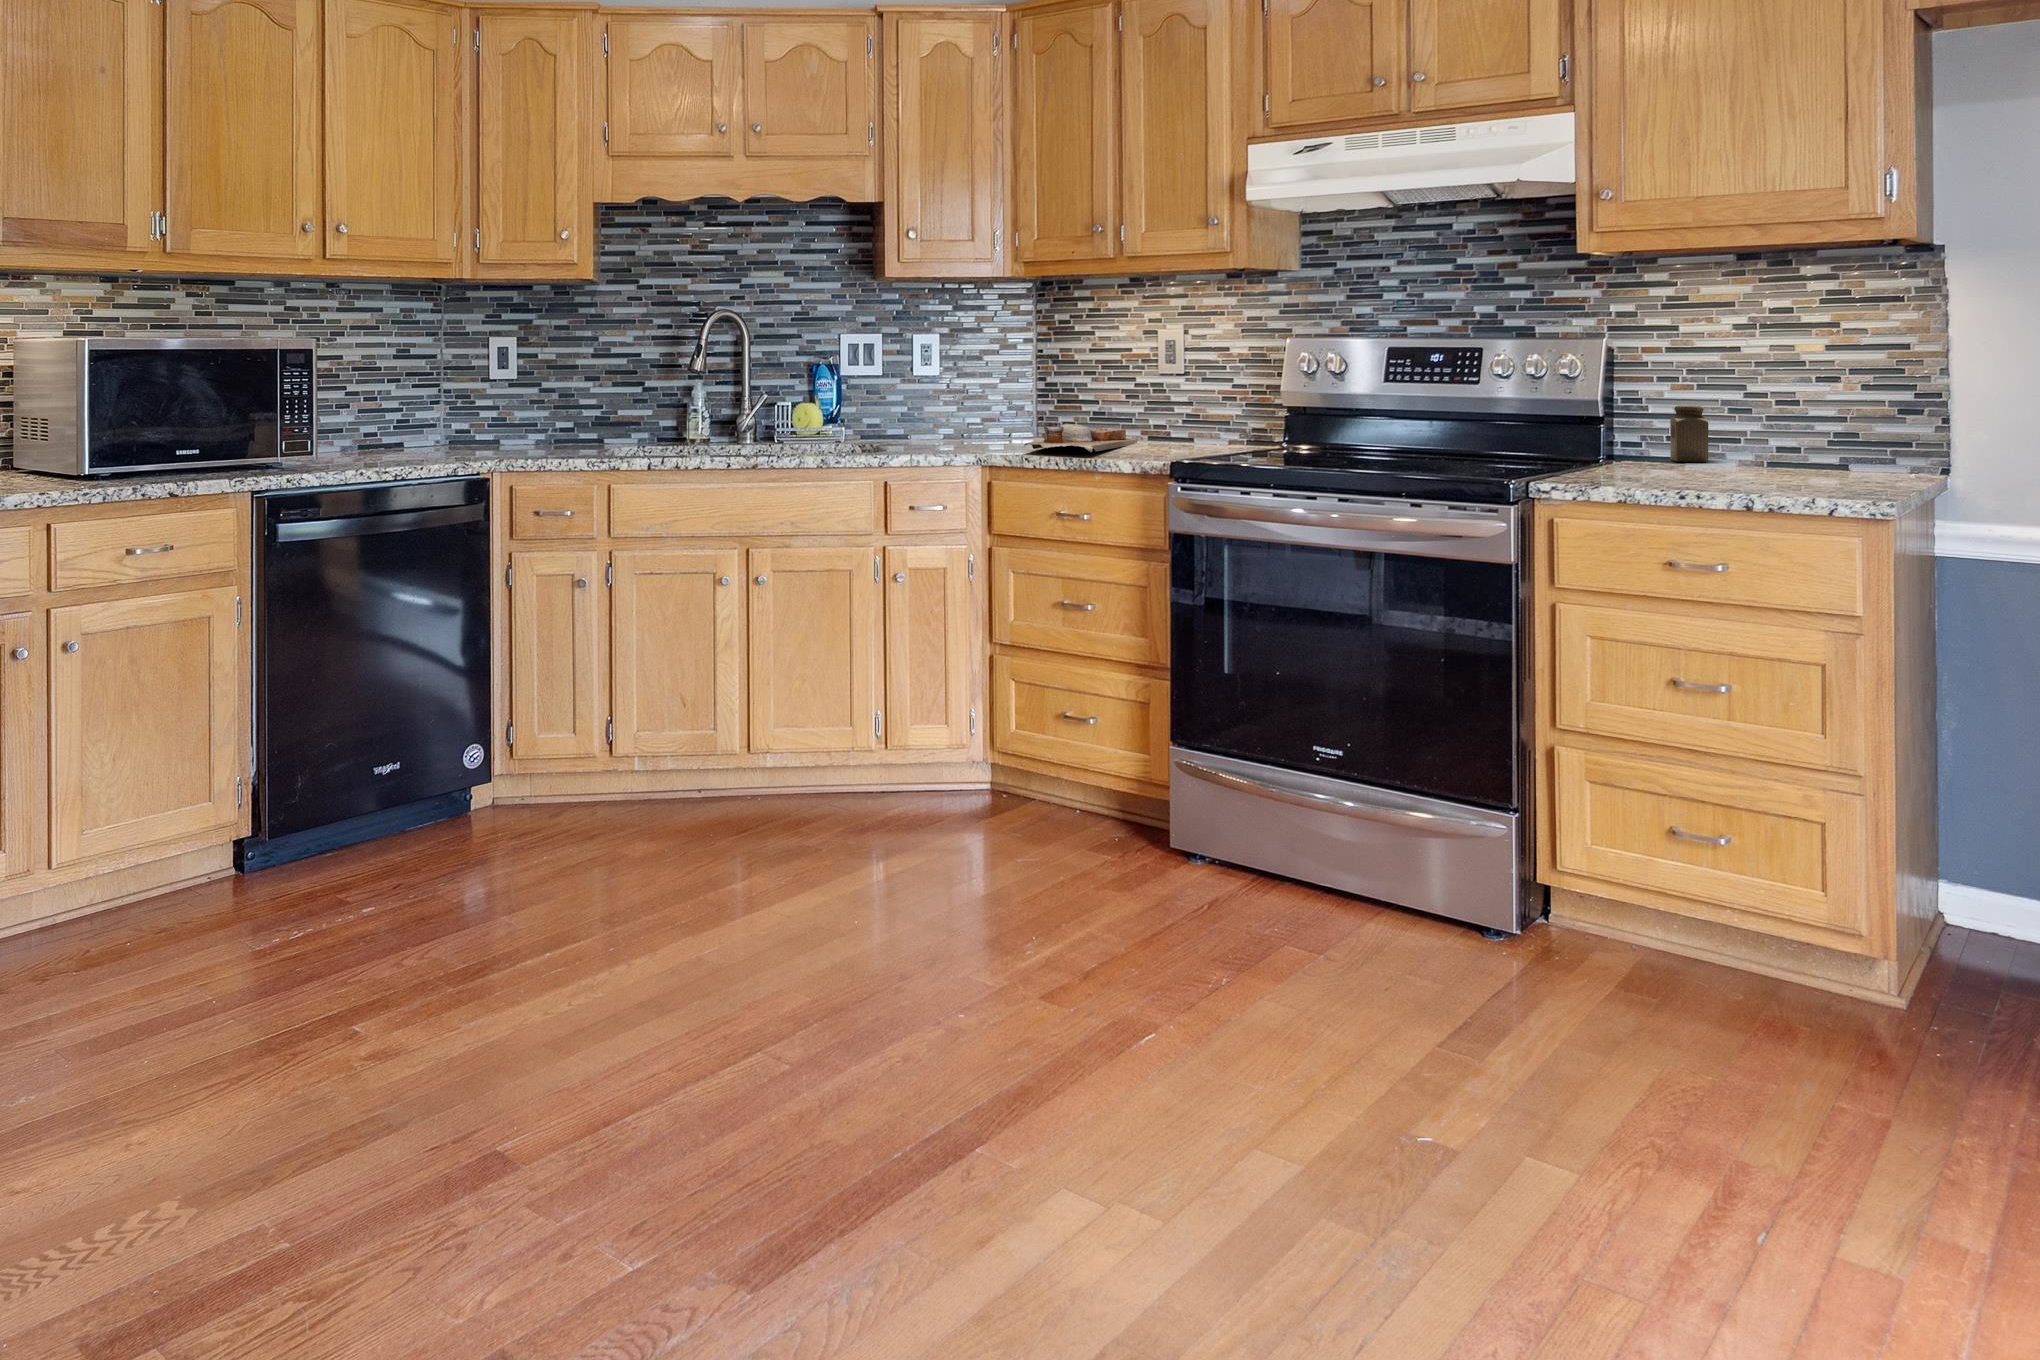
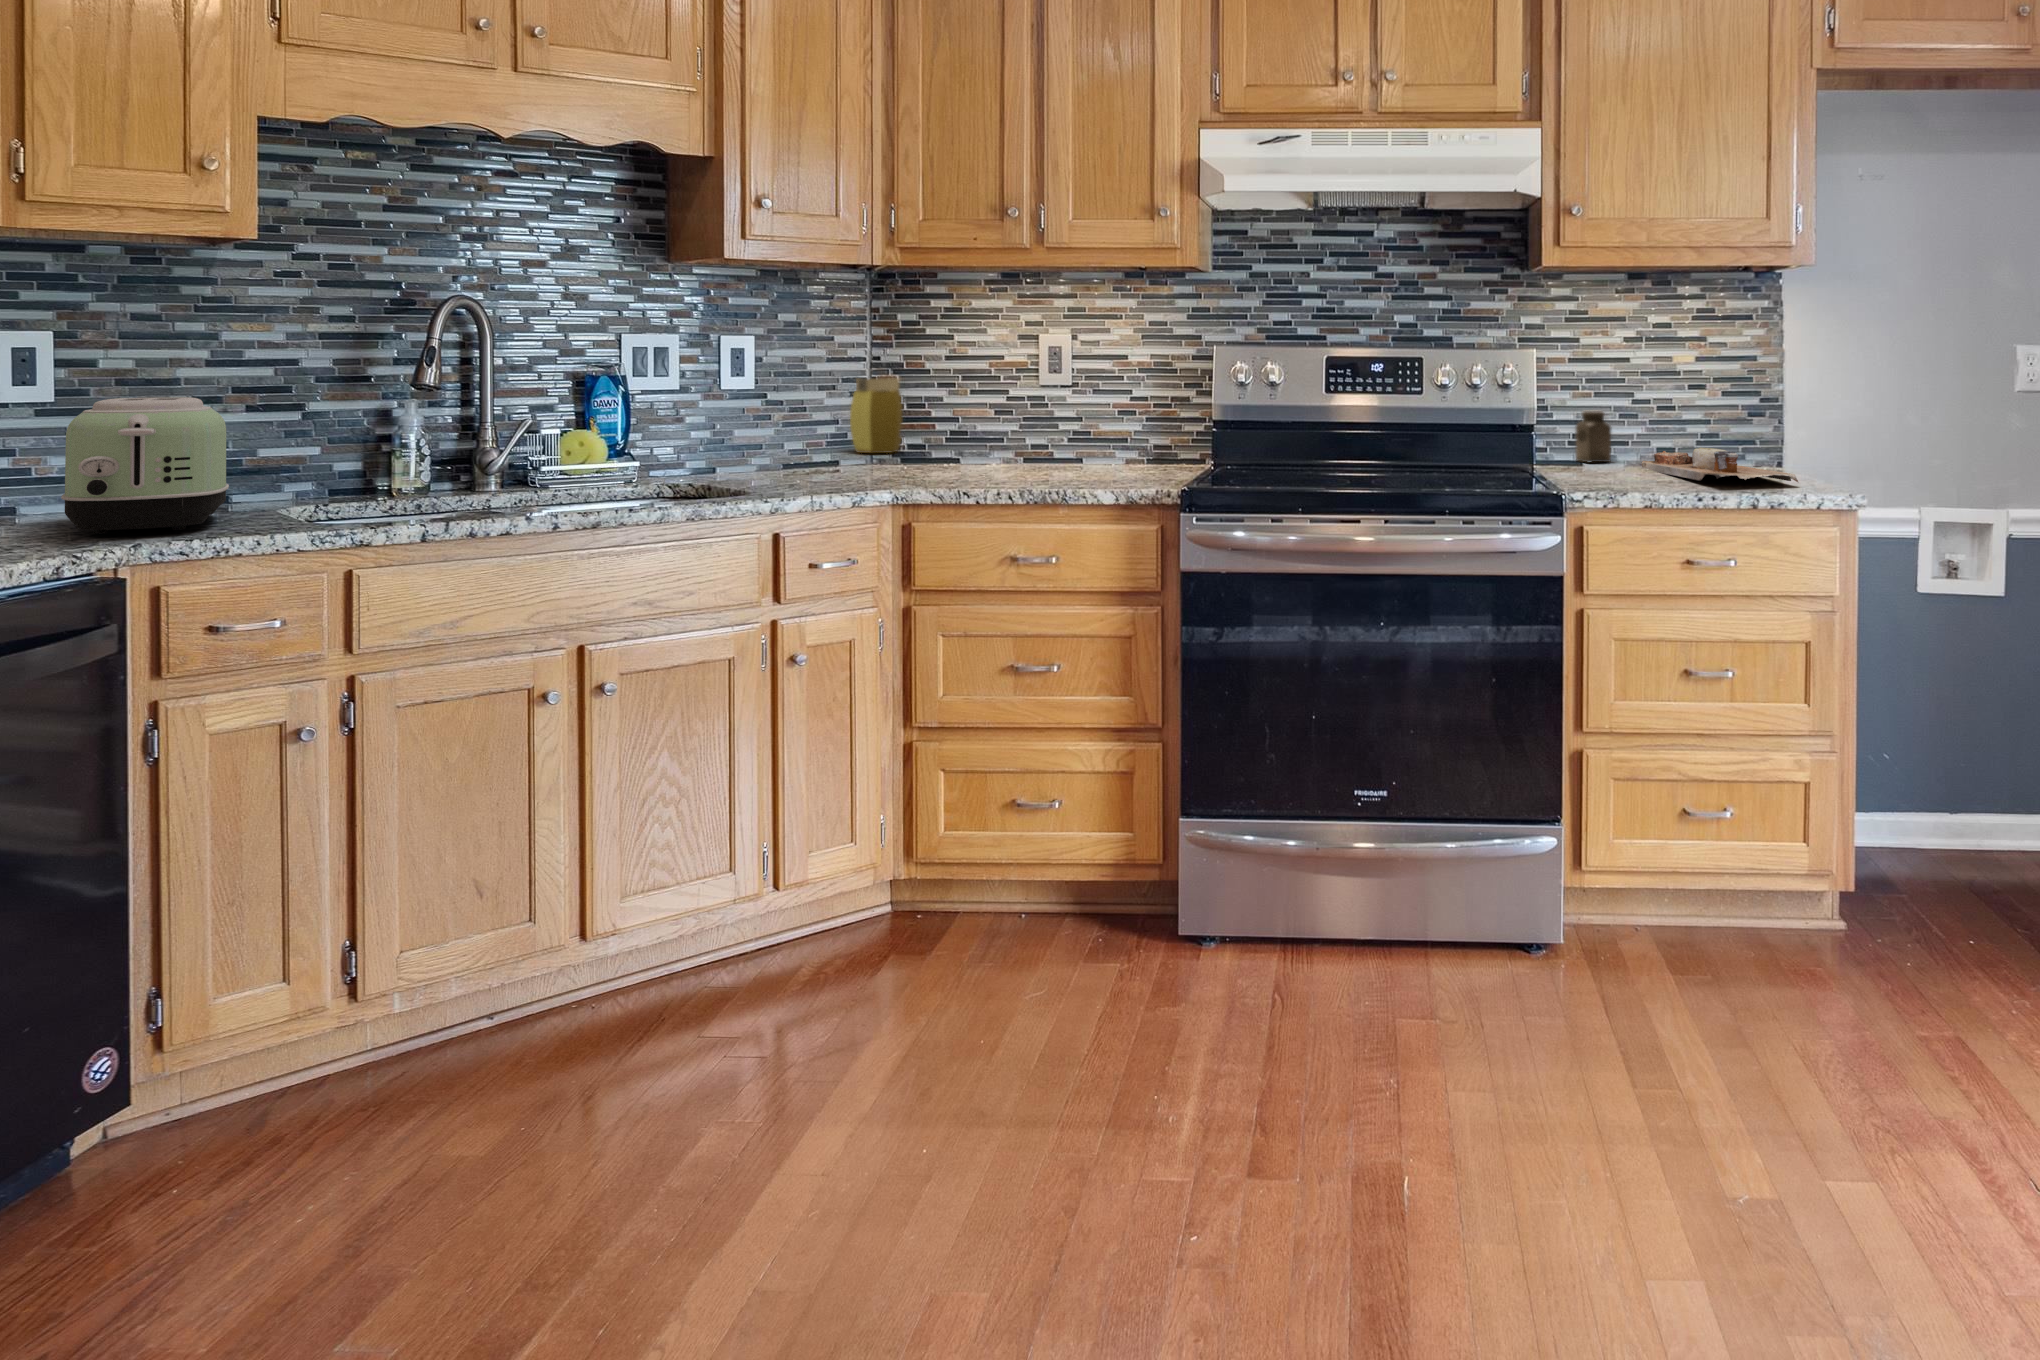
jar: none [1016,368,1061,431] -> present [850,378,902,453]
toaster: none [489,377,576,456] -> present [61,397,229,534]
cutting board: present [1024,424,1137,452] -> present [1642,448,1798,482]

